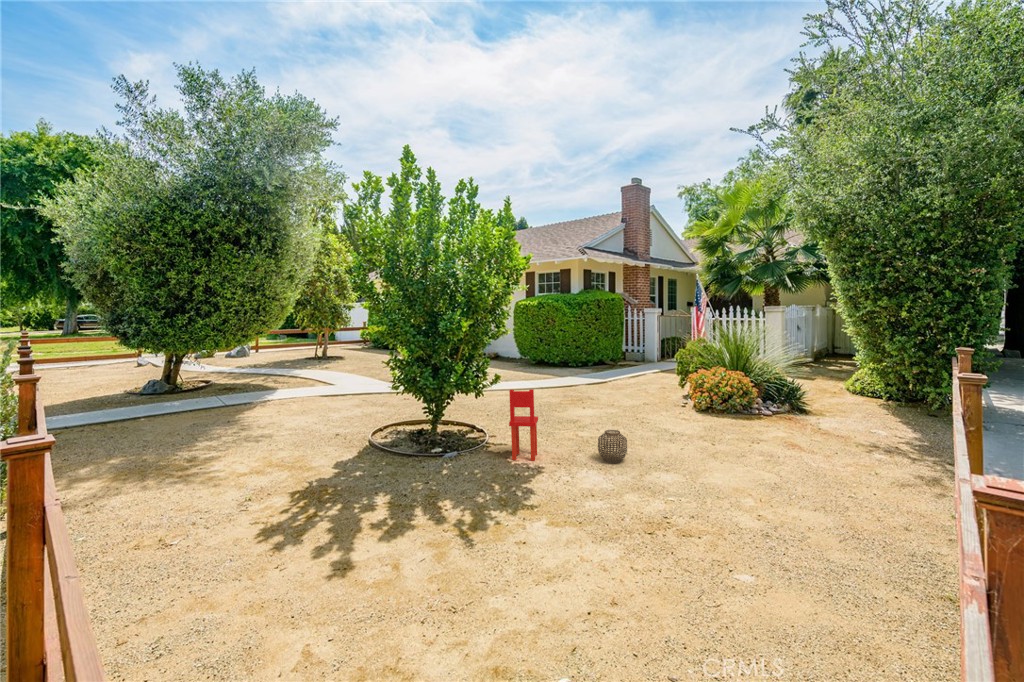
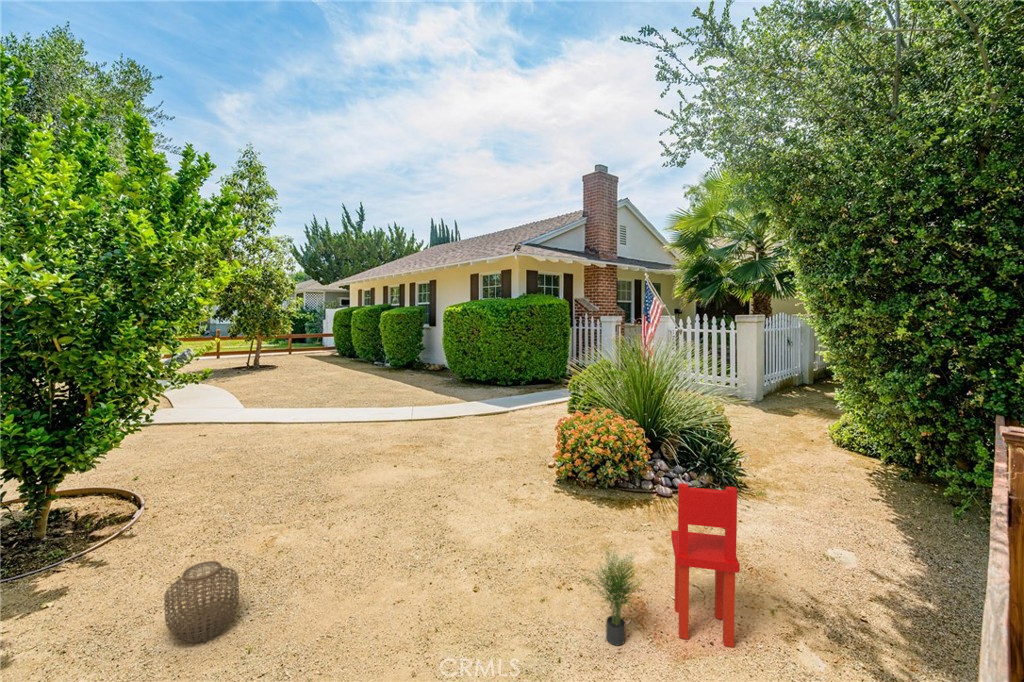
chair: present [509,389,538,461] -> present [671,483,740,647]
potted plant: none [780,413,814,456] -> present [587,551,639,645]

